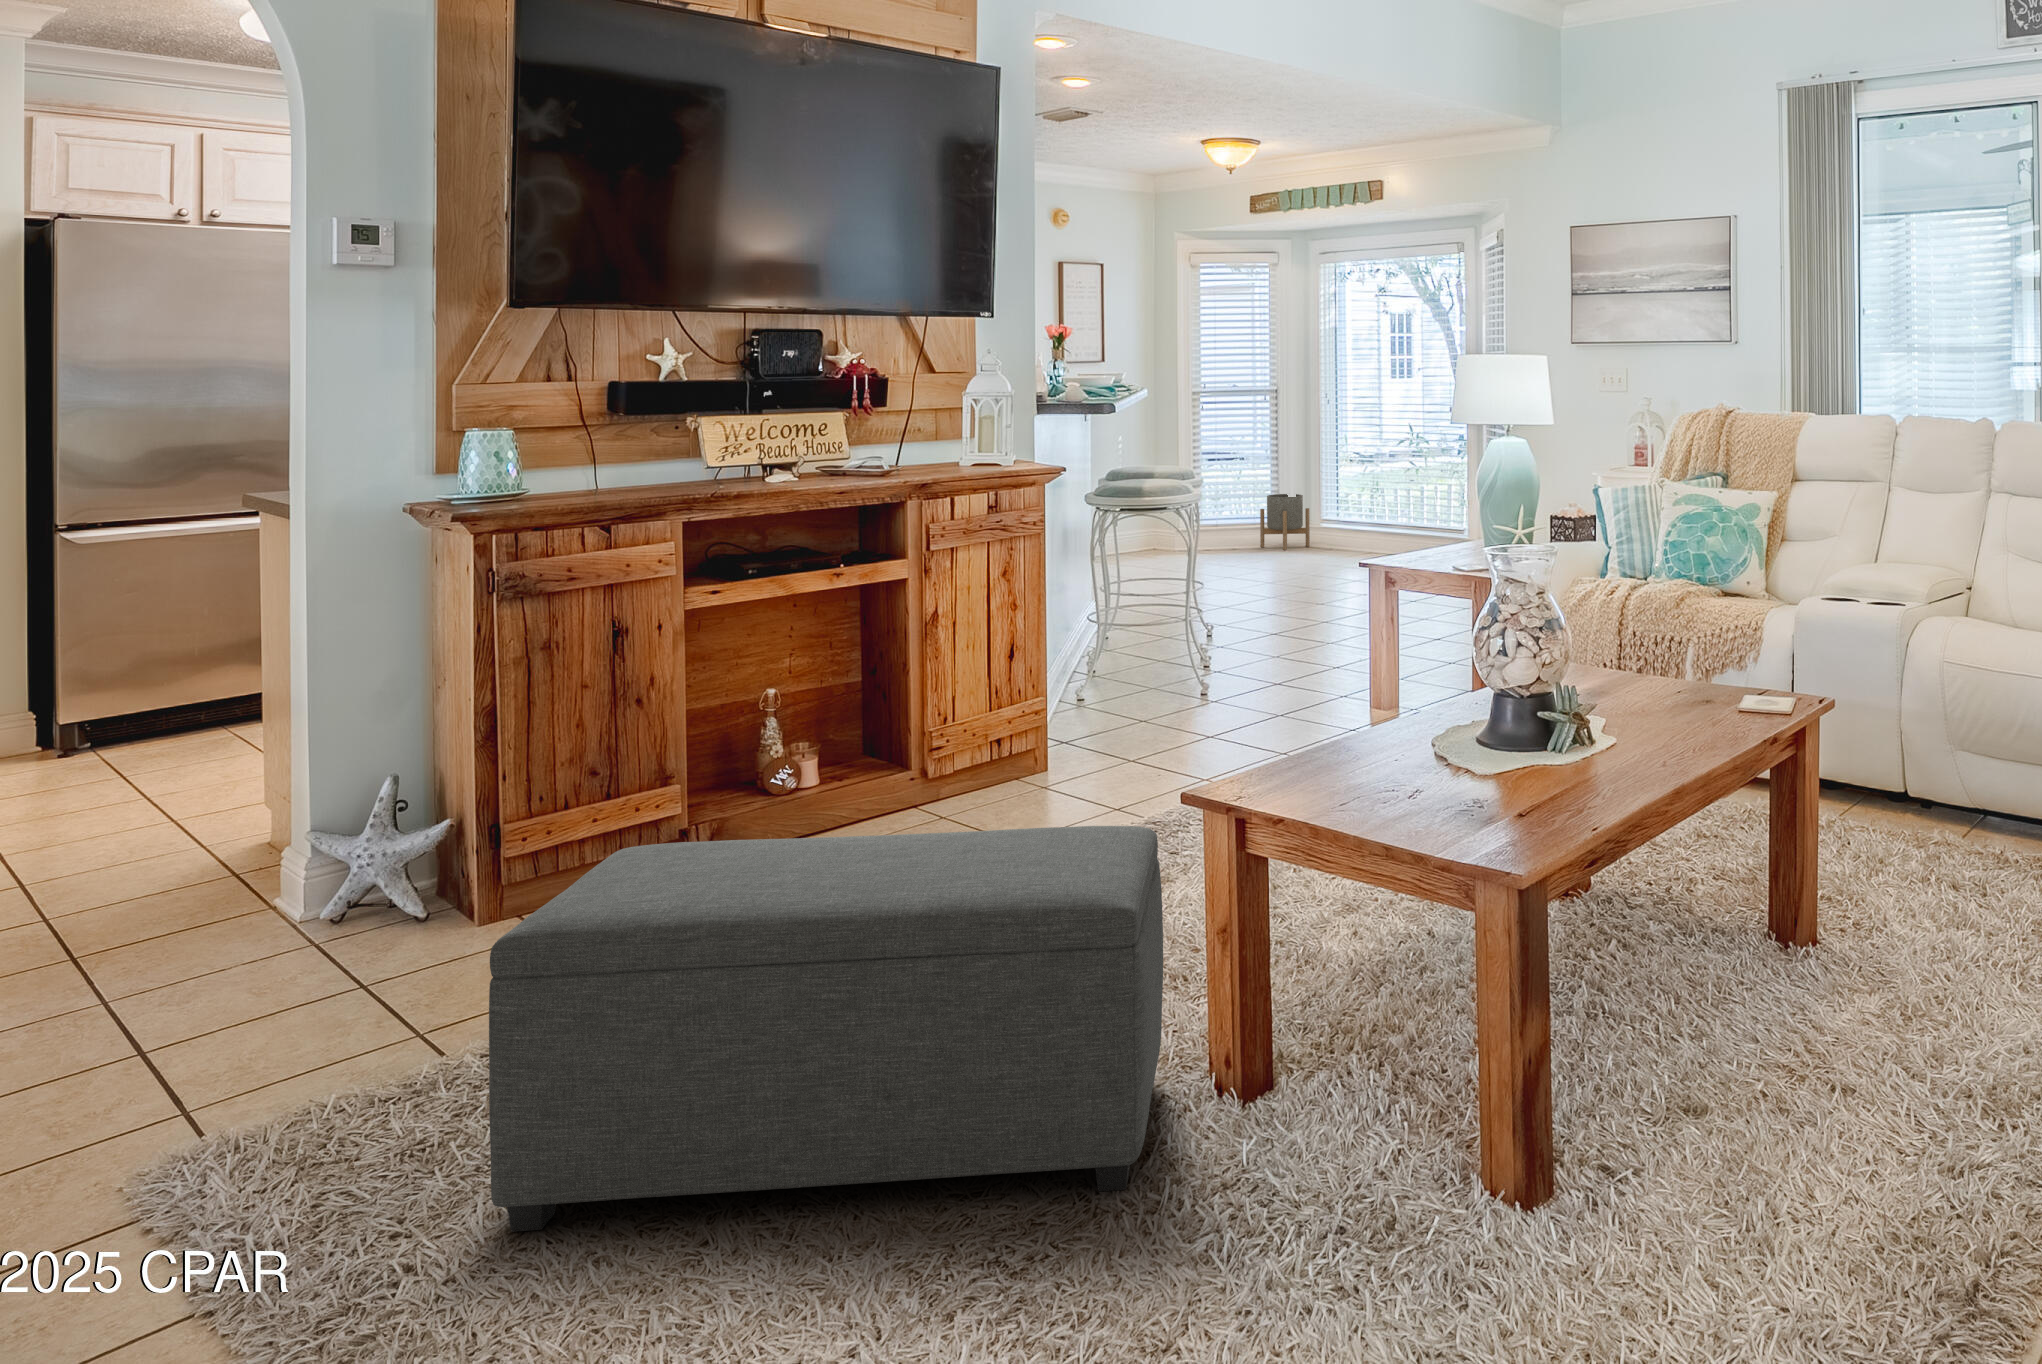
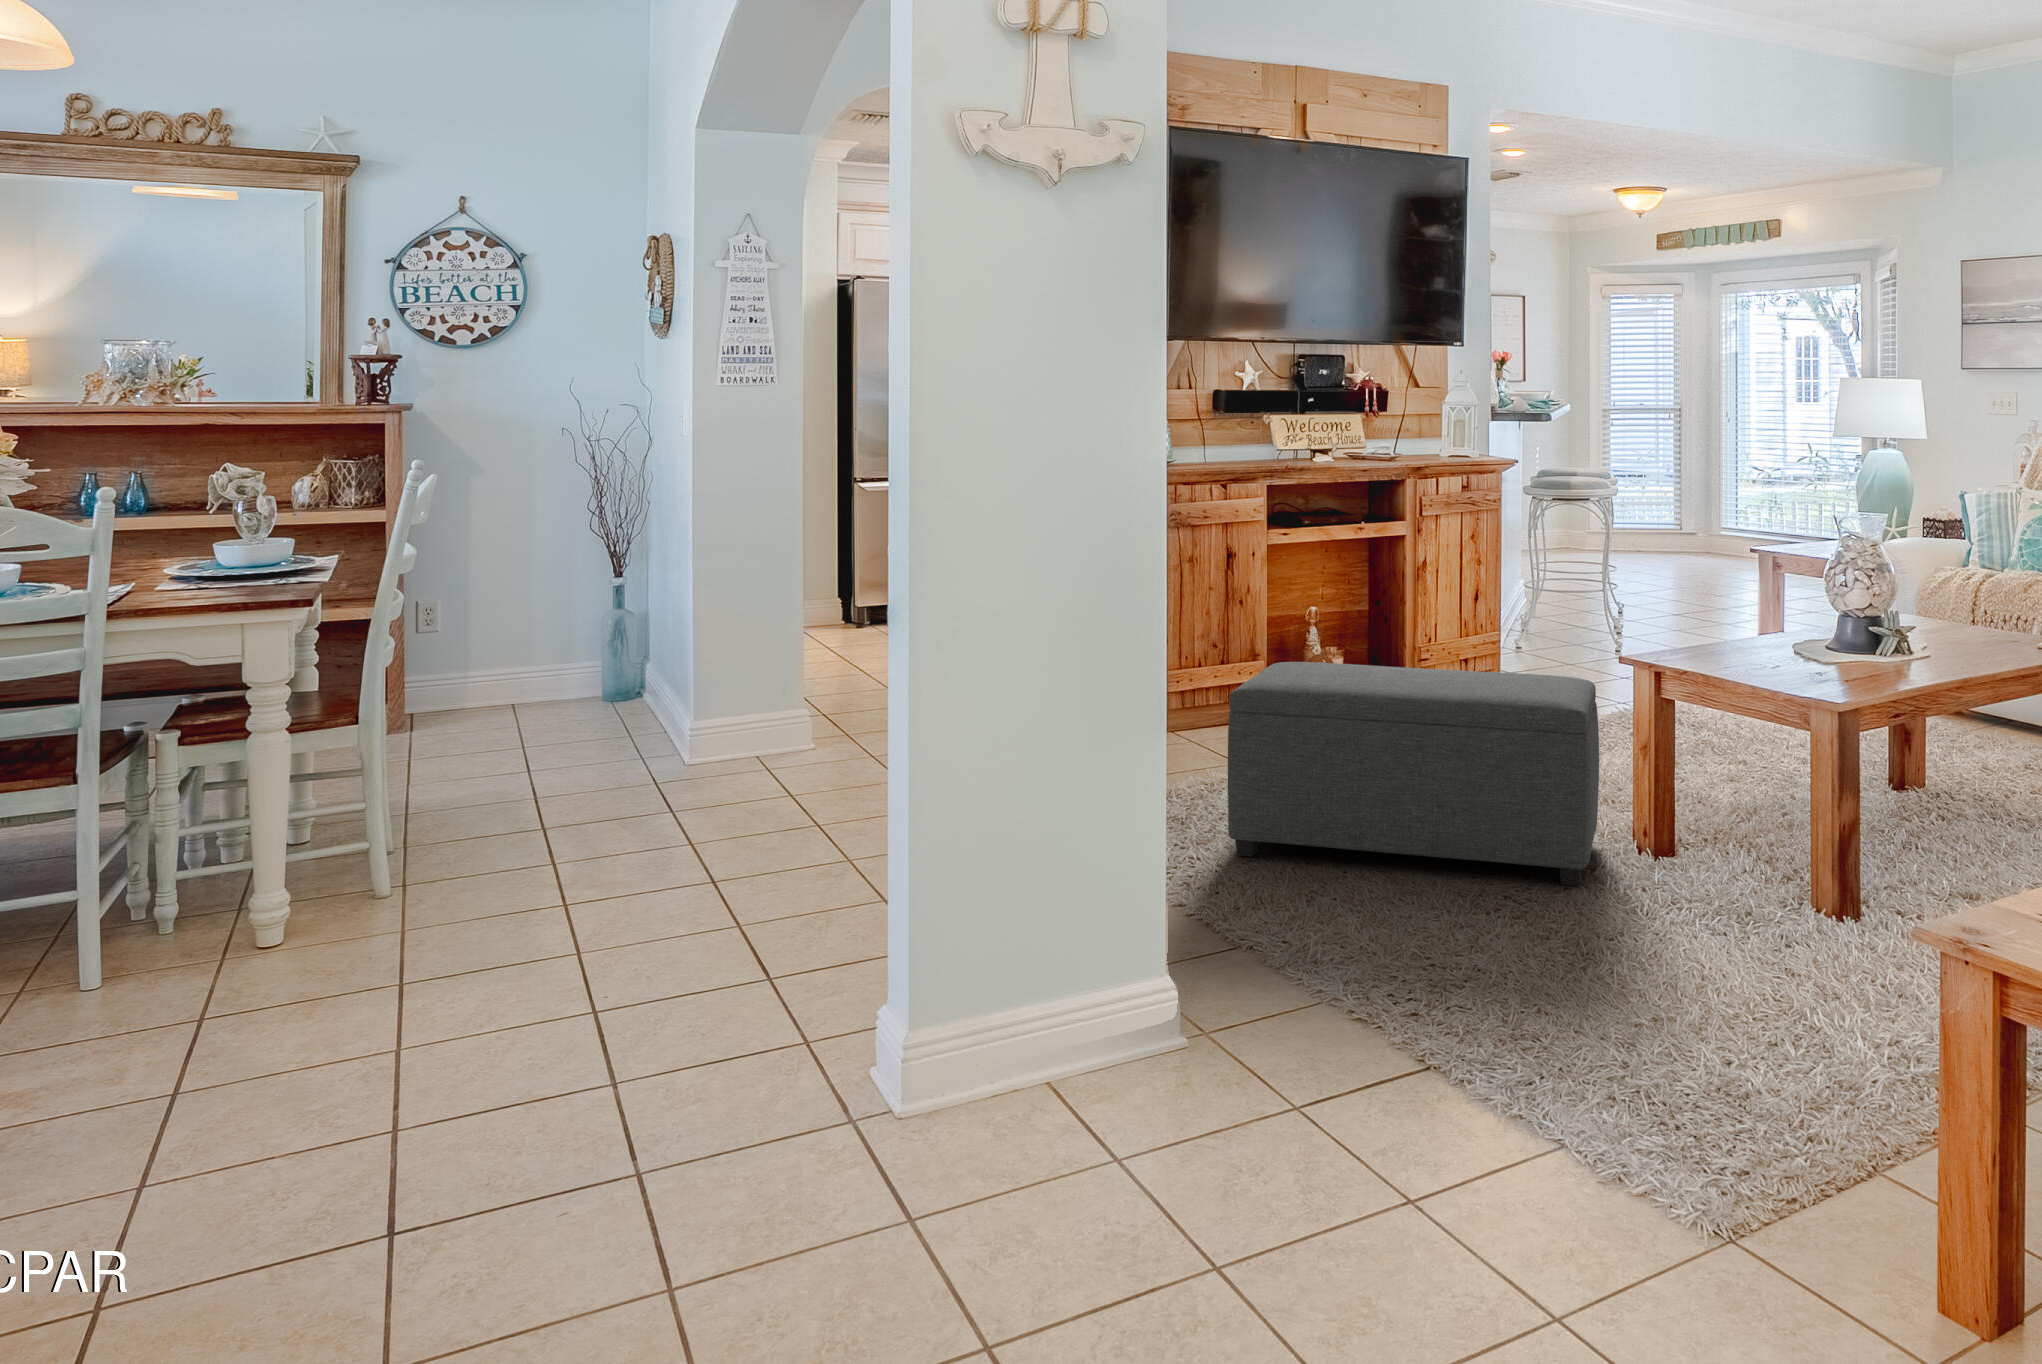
planter: present [1260,494,1310,550] -> none [1666,505,1712,555]

